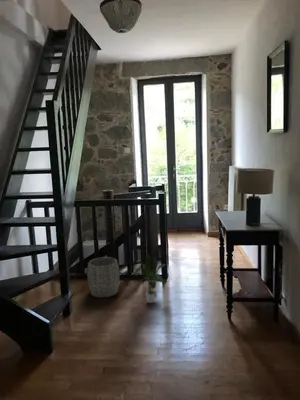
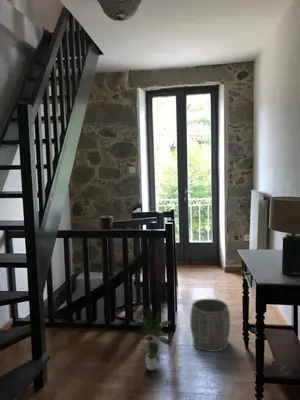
woven basket: present [87,257,119,297] -> present [190,299,230,352]

